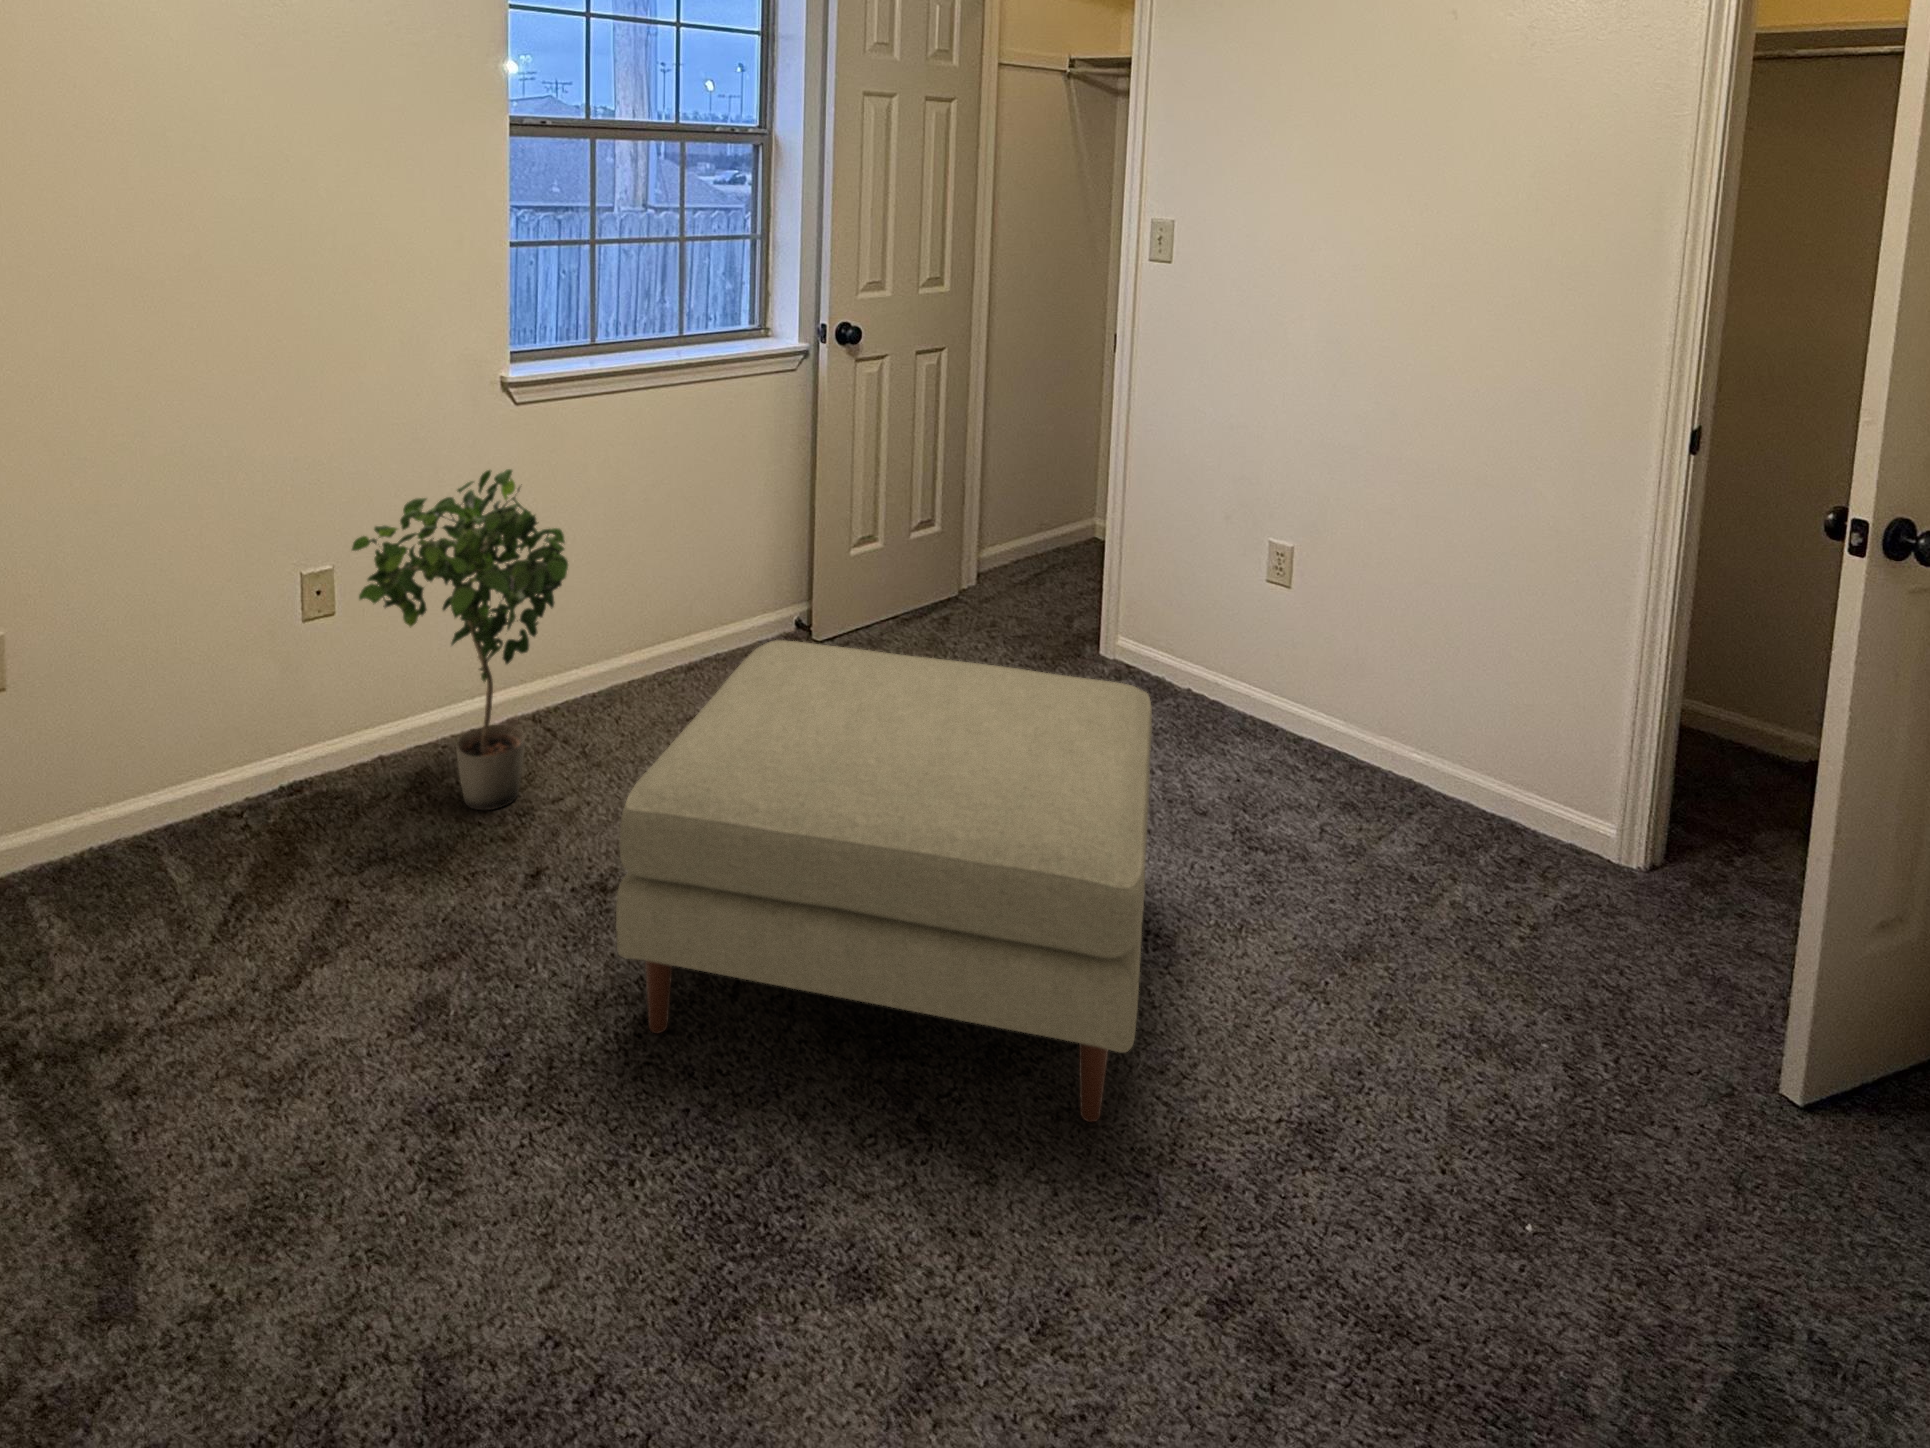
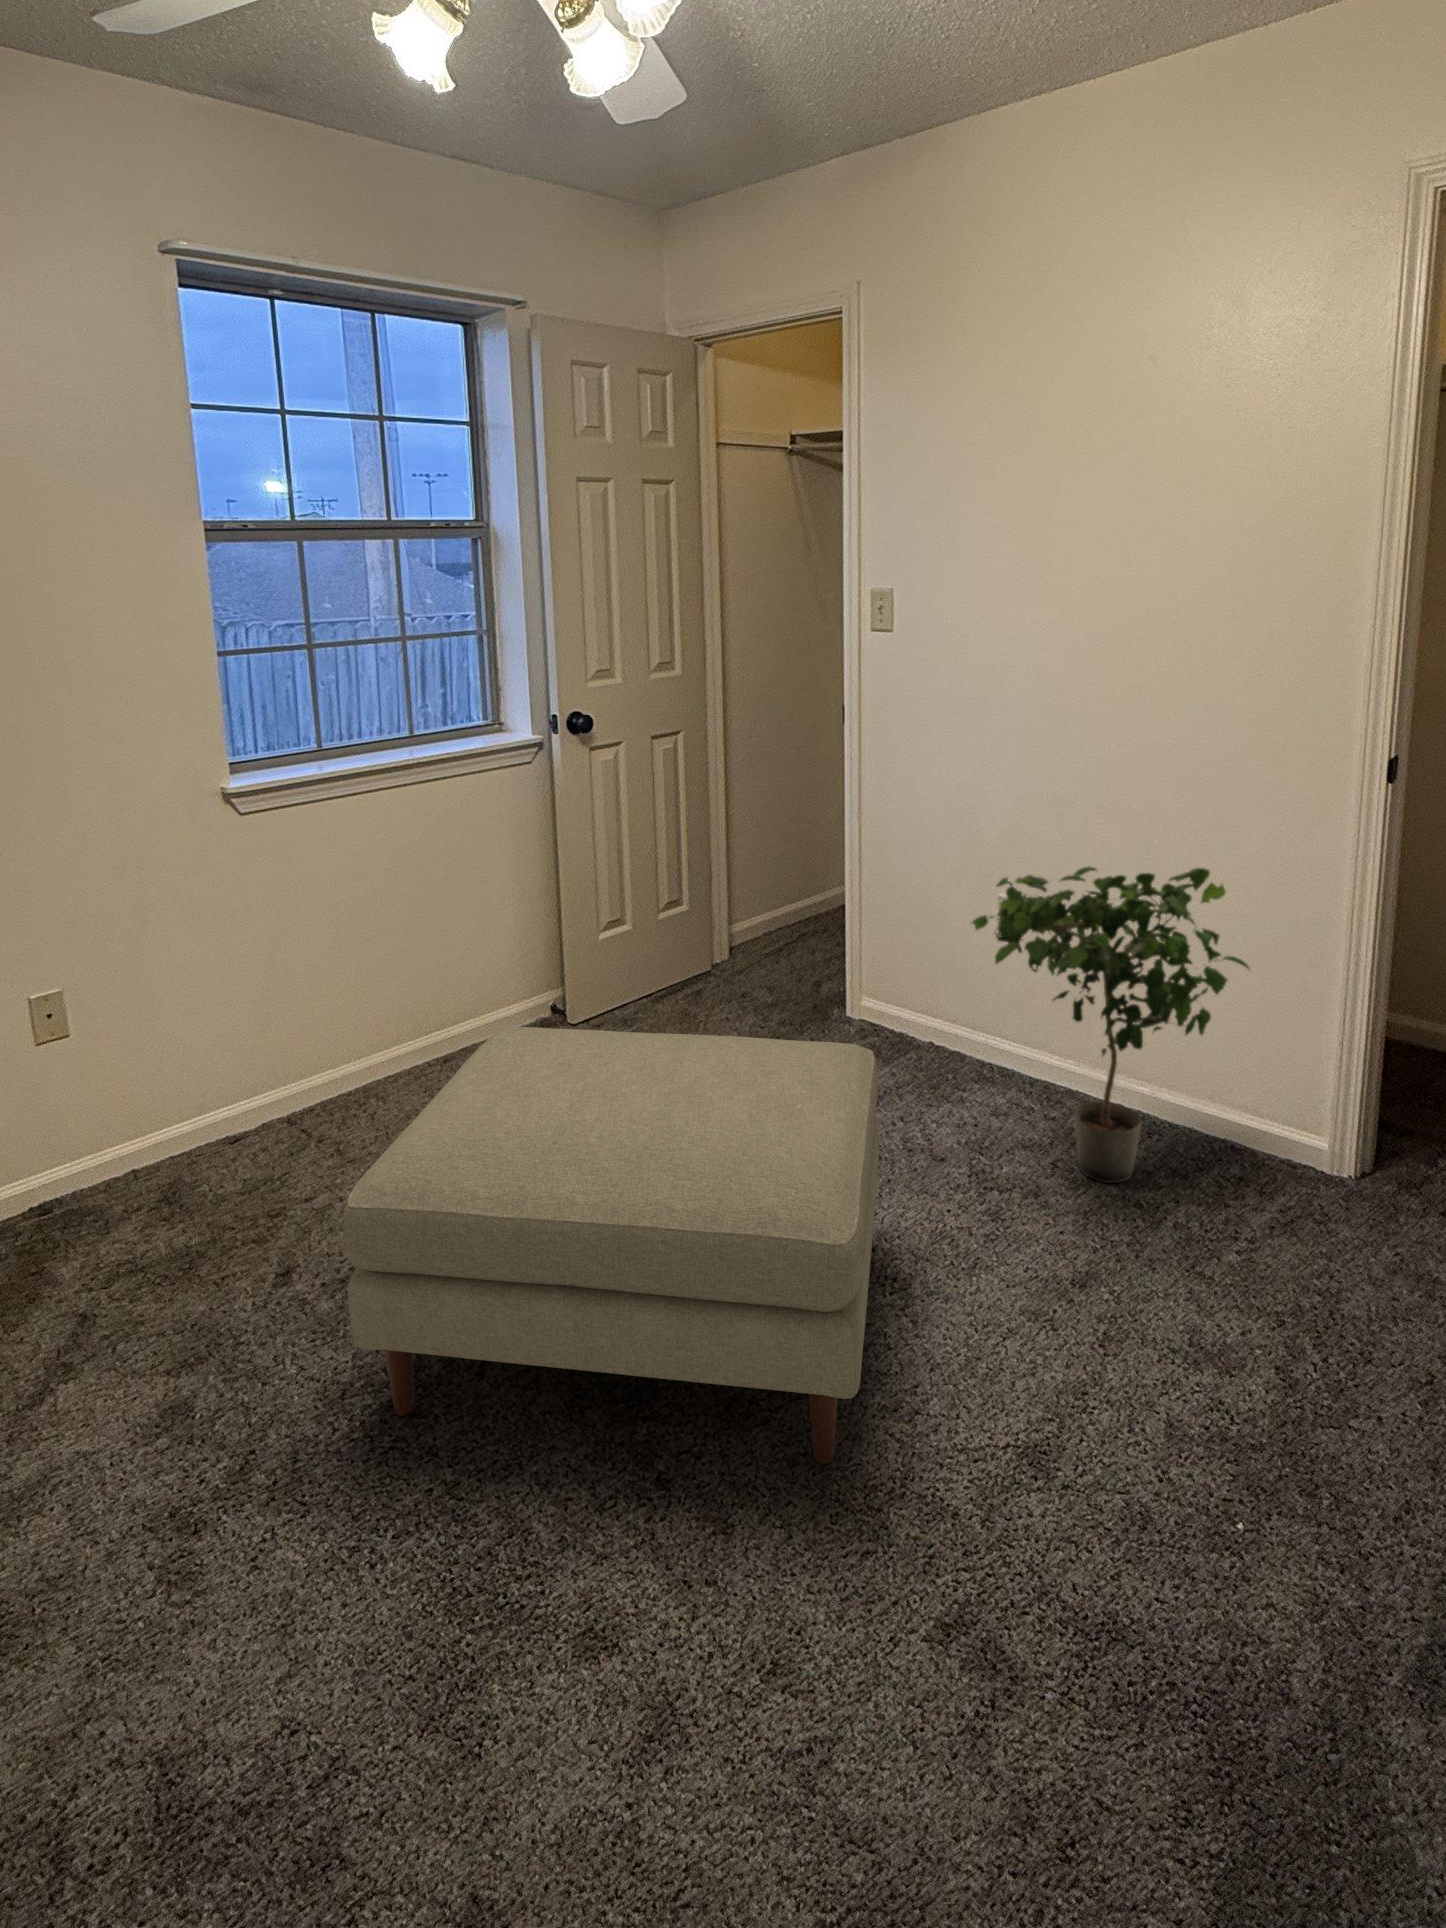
potted plant: present [352,469,568,810] -> present [972,867,1249,1183]

